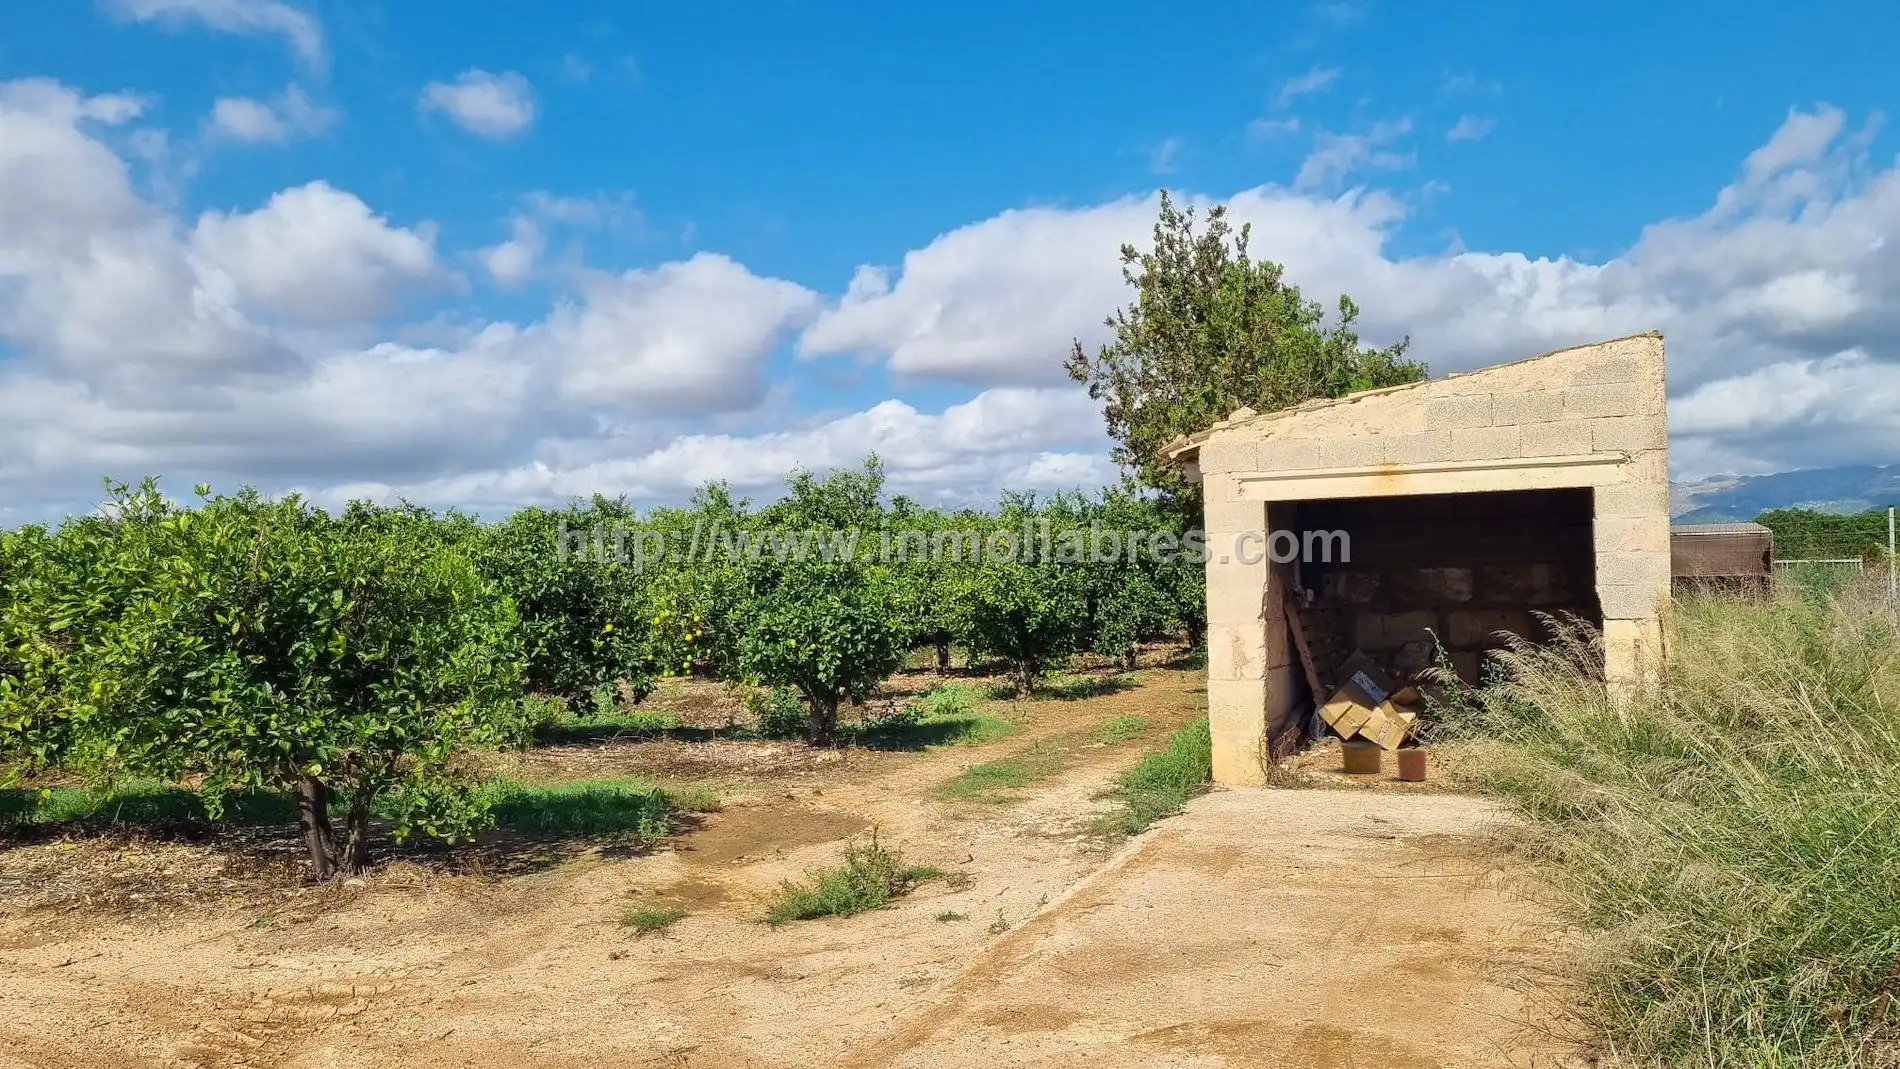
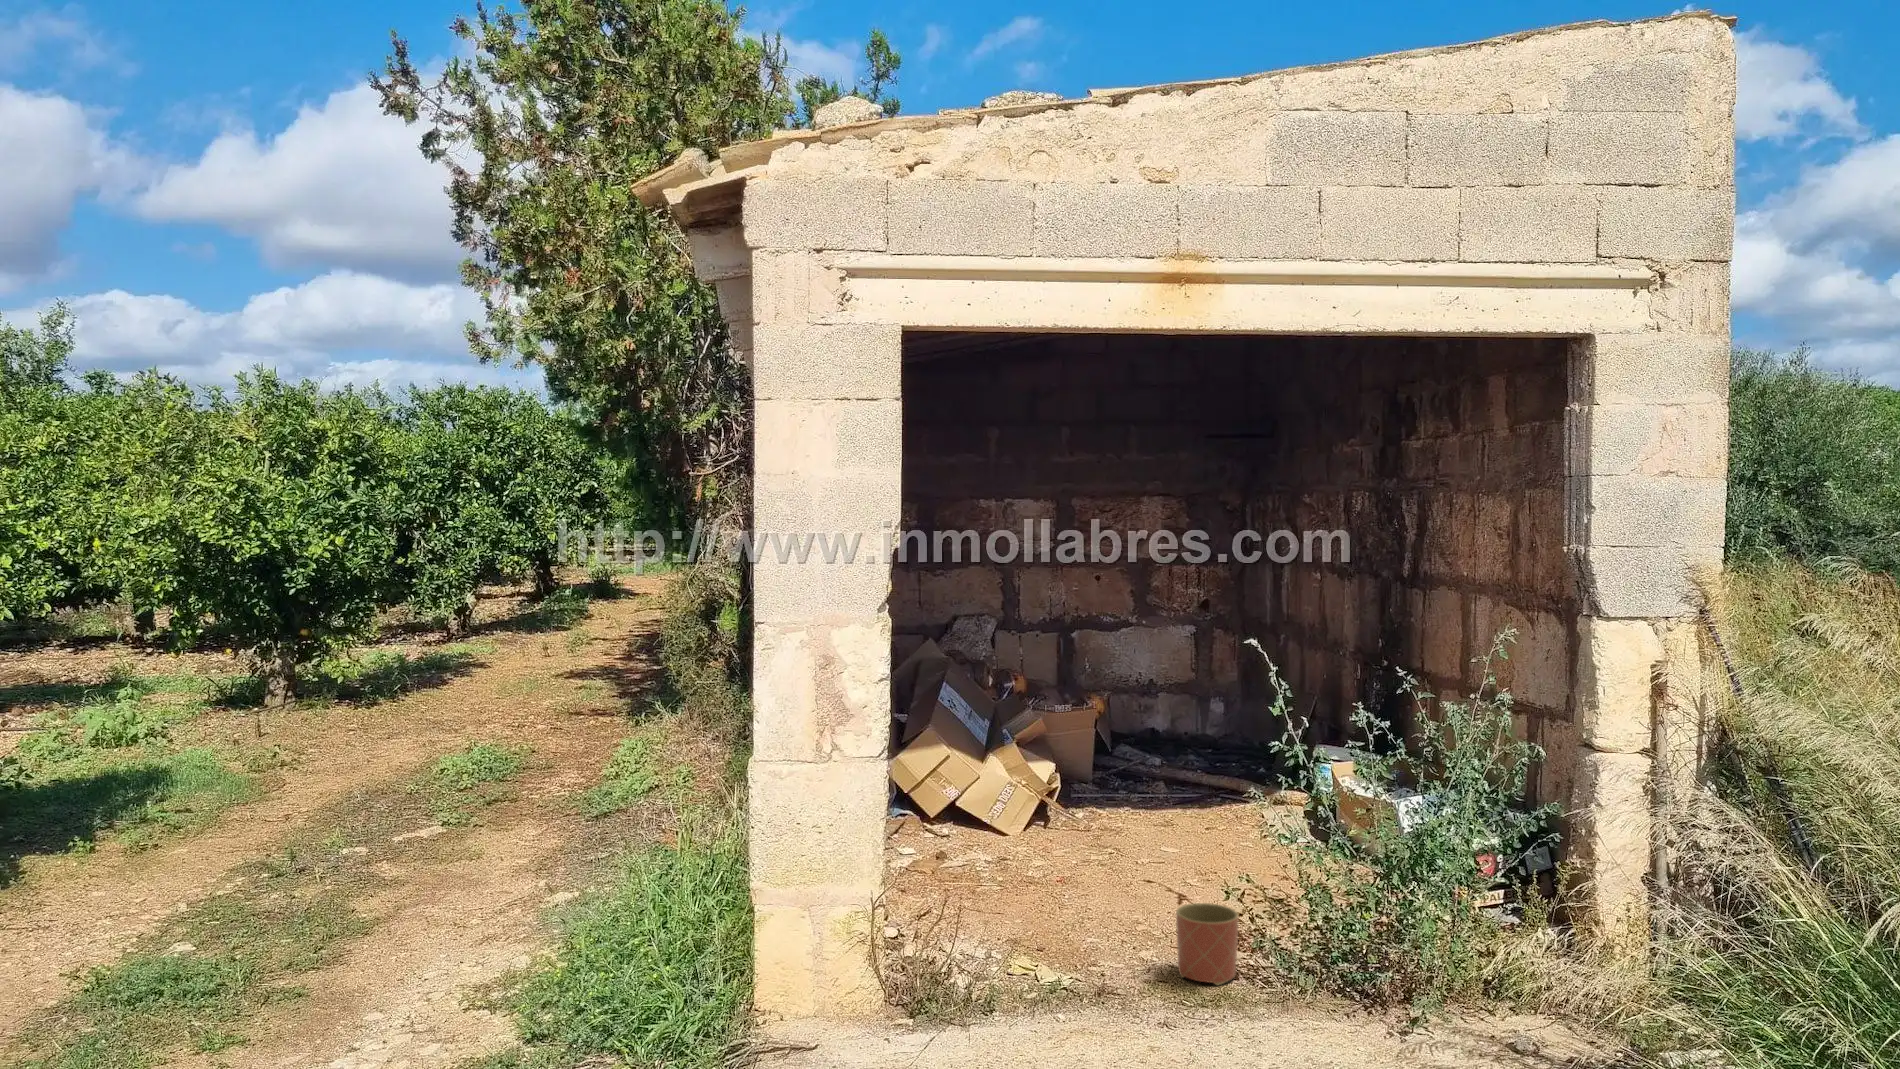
bucket: present [1341,725,1381,774] -> none [1023,842,1105,955]

